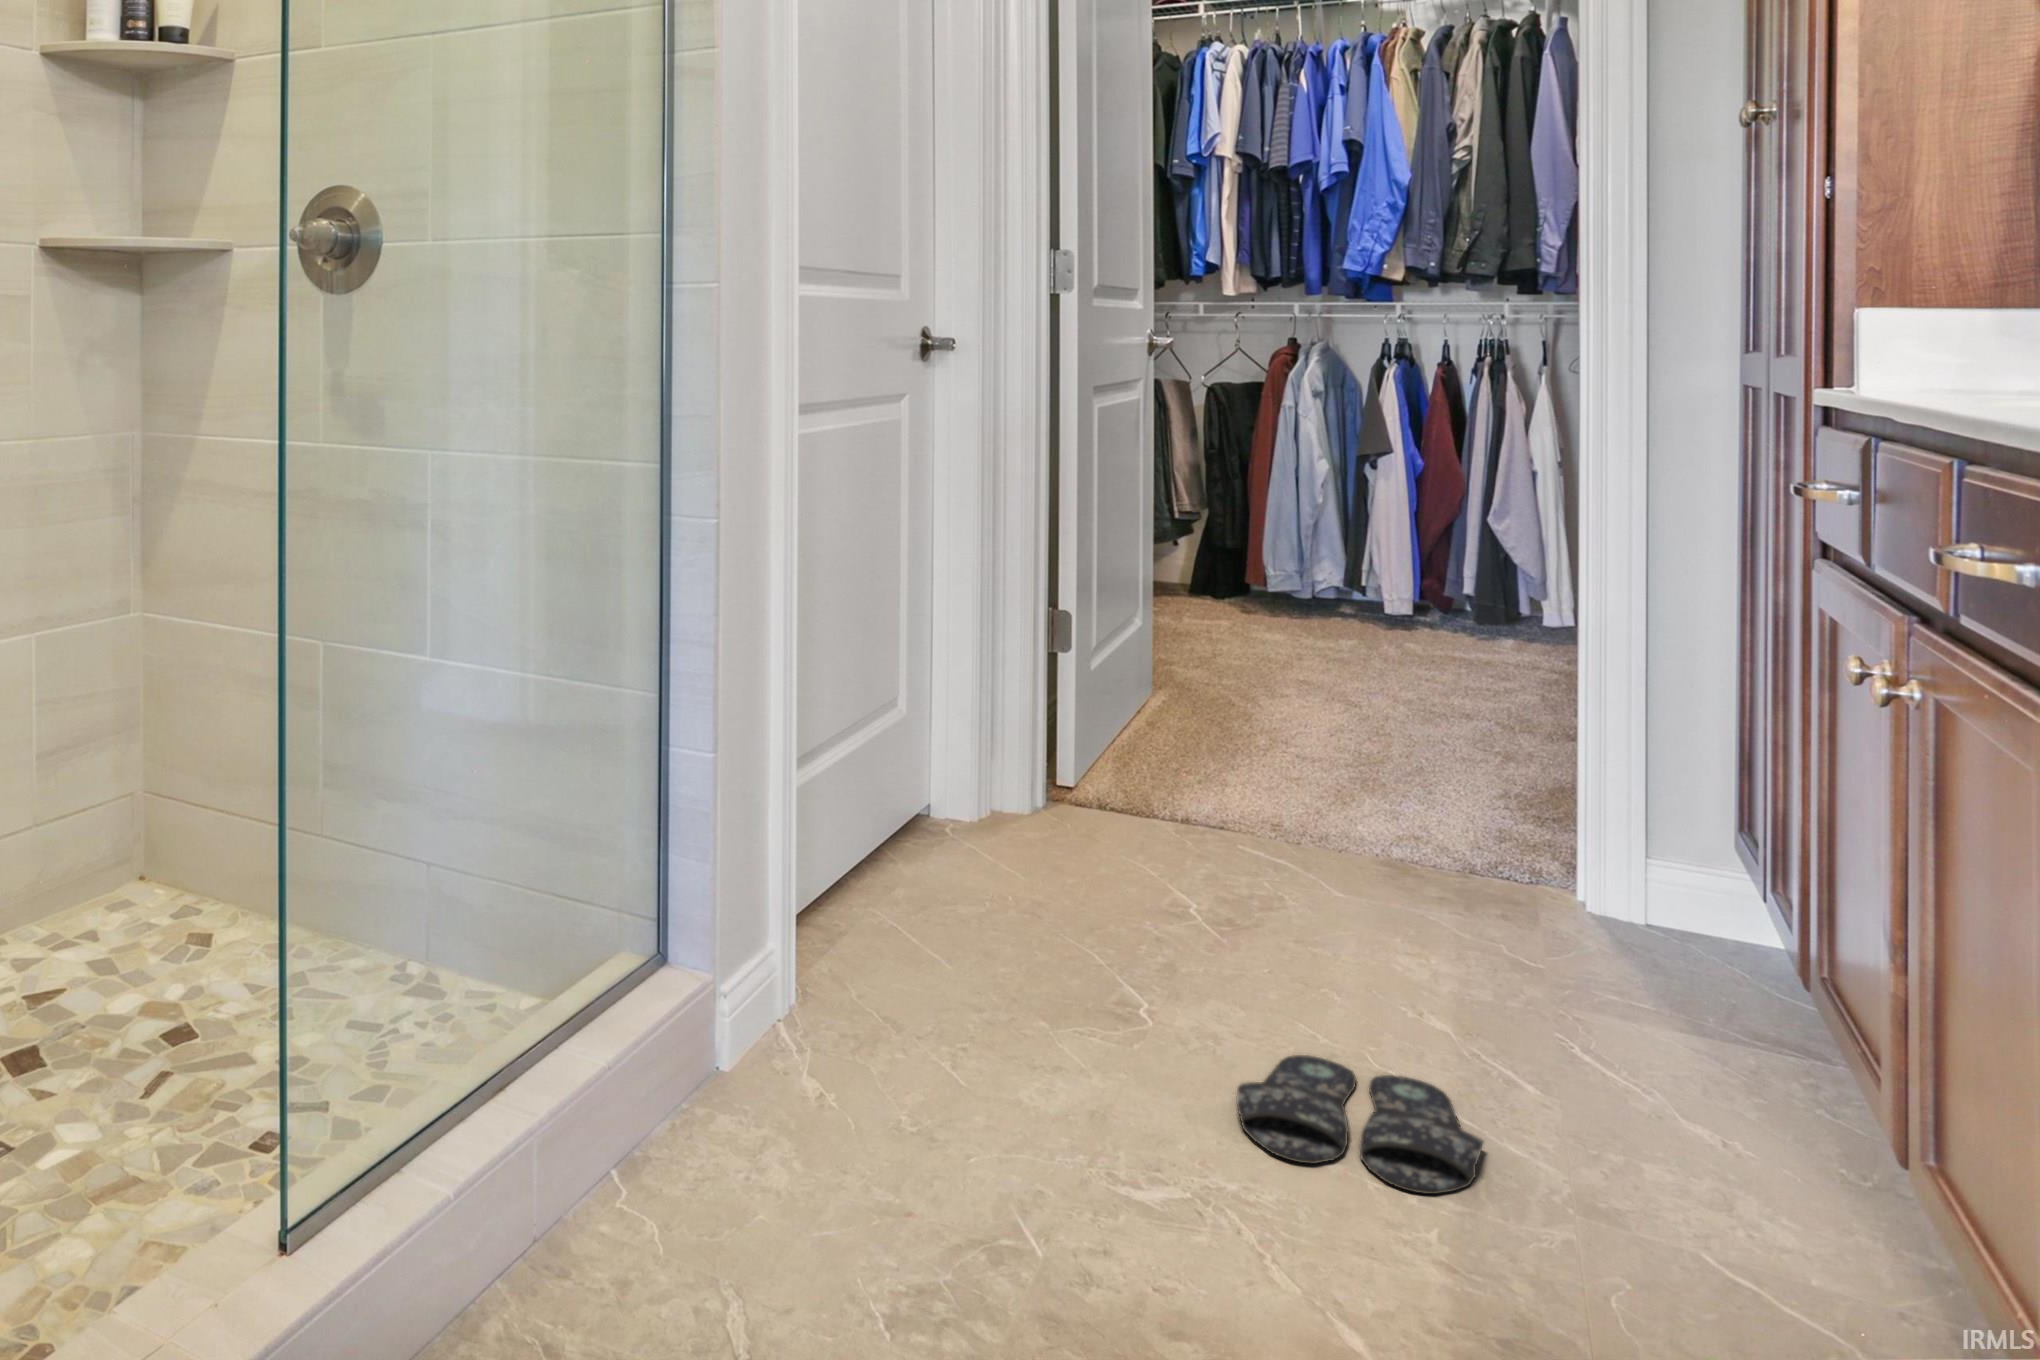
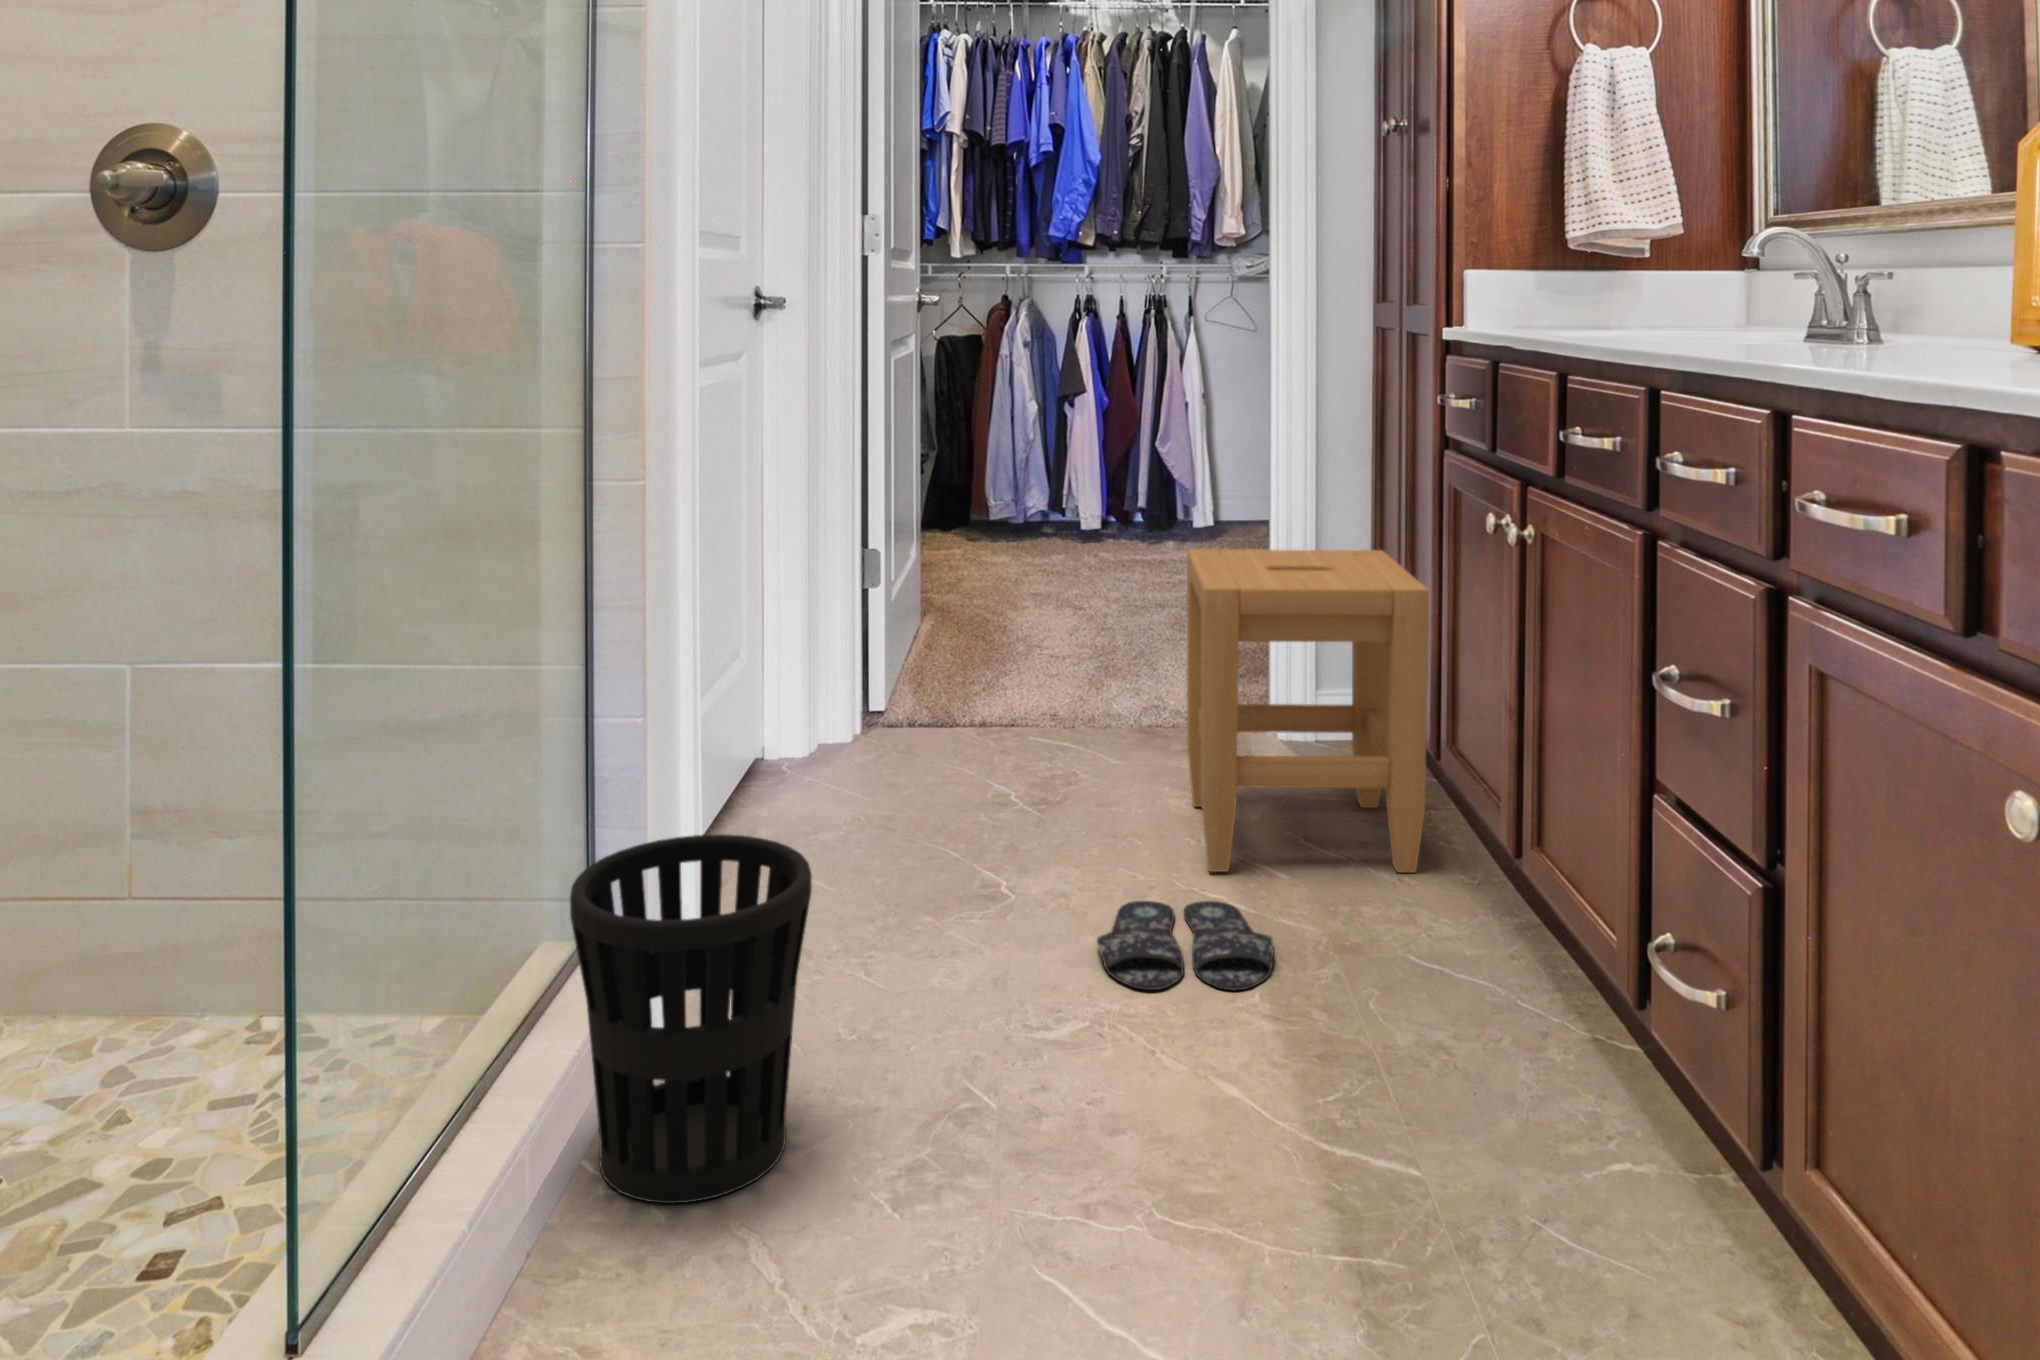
stool: none [1414,643,1769,1113] -> present [1187,549,1429,872]
wastebasket: none [611,863,848,1232] -> present [570,834,812,1203]

